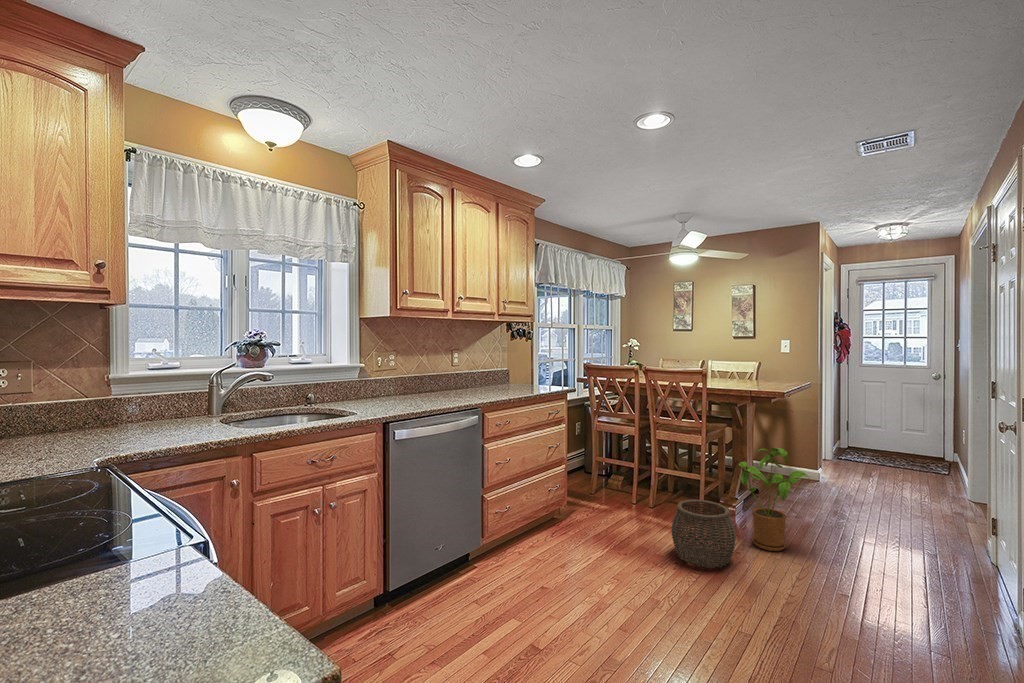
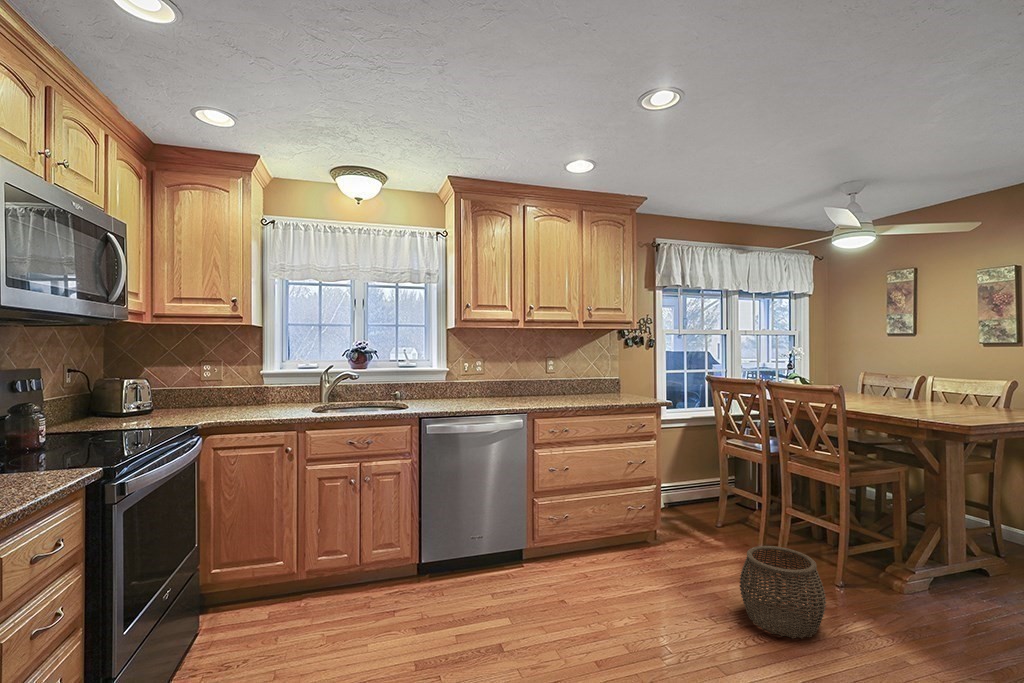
house plant: present [739,448,810,551] -> none [856,497,970,646]

